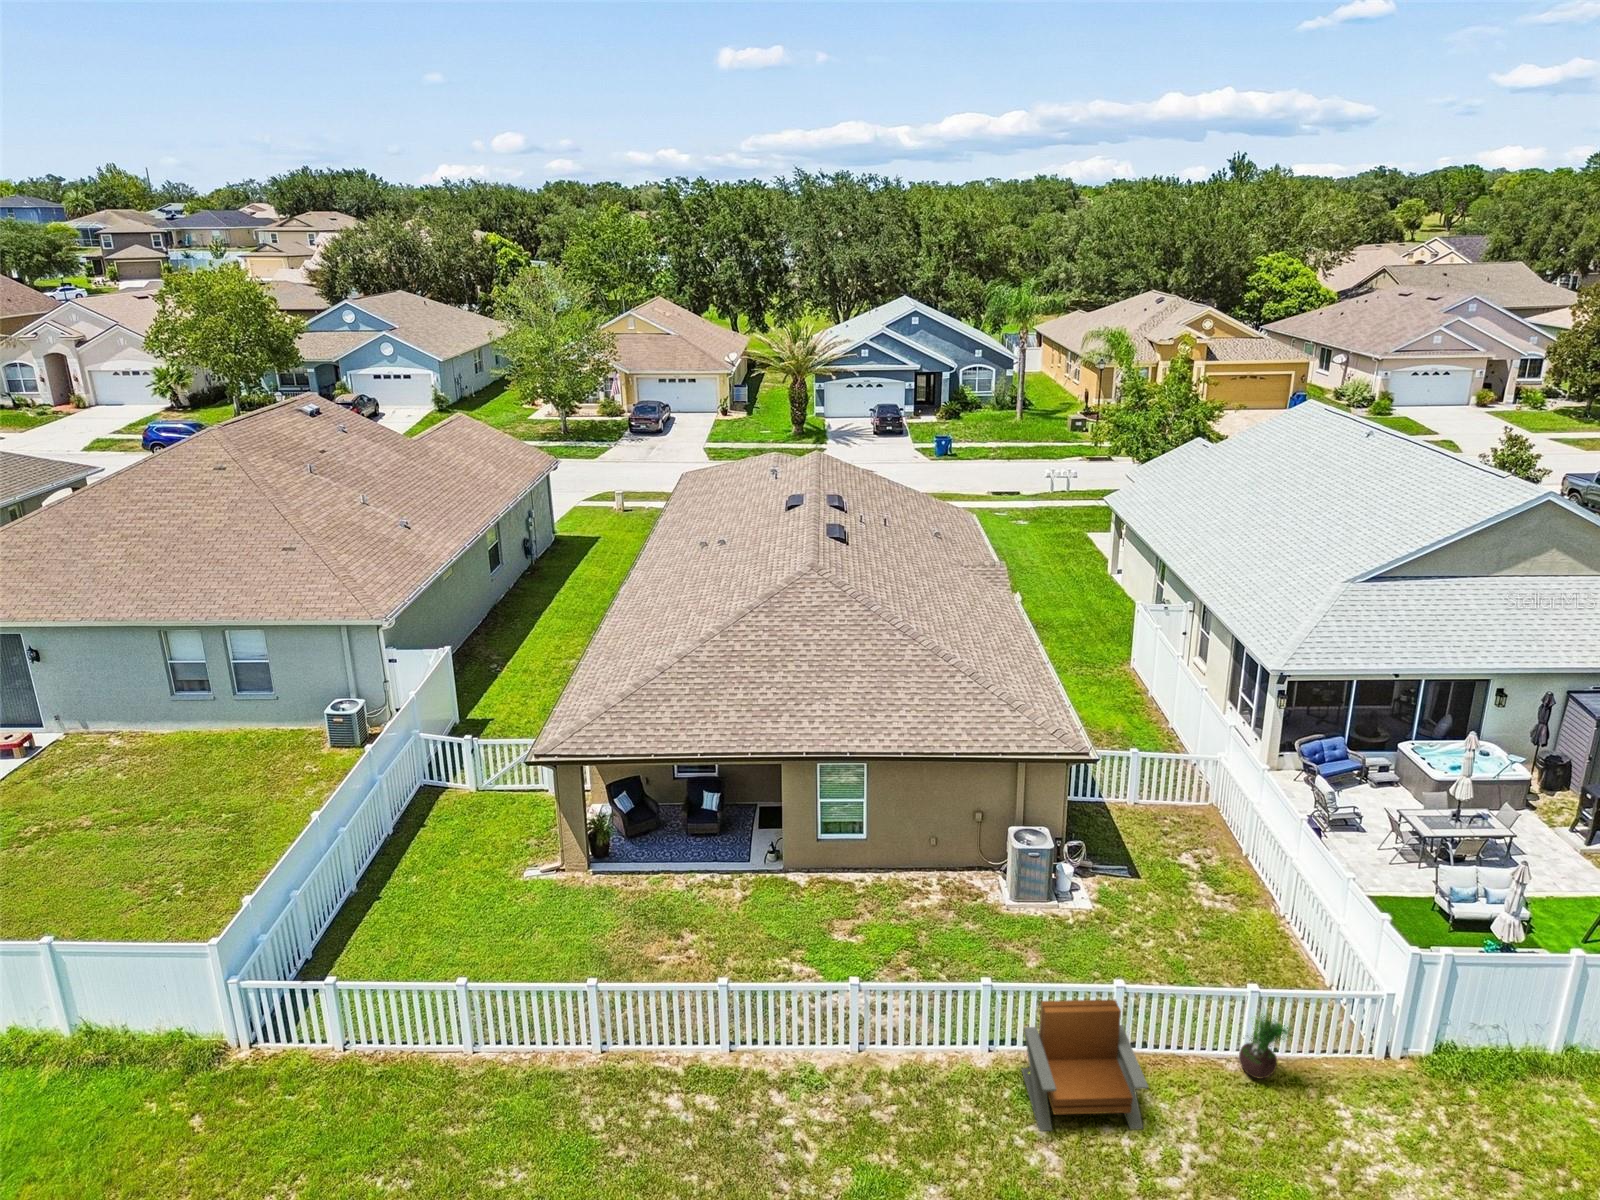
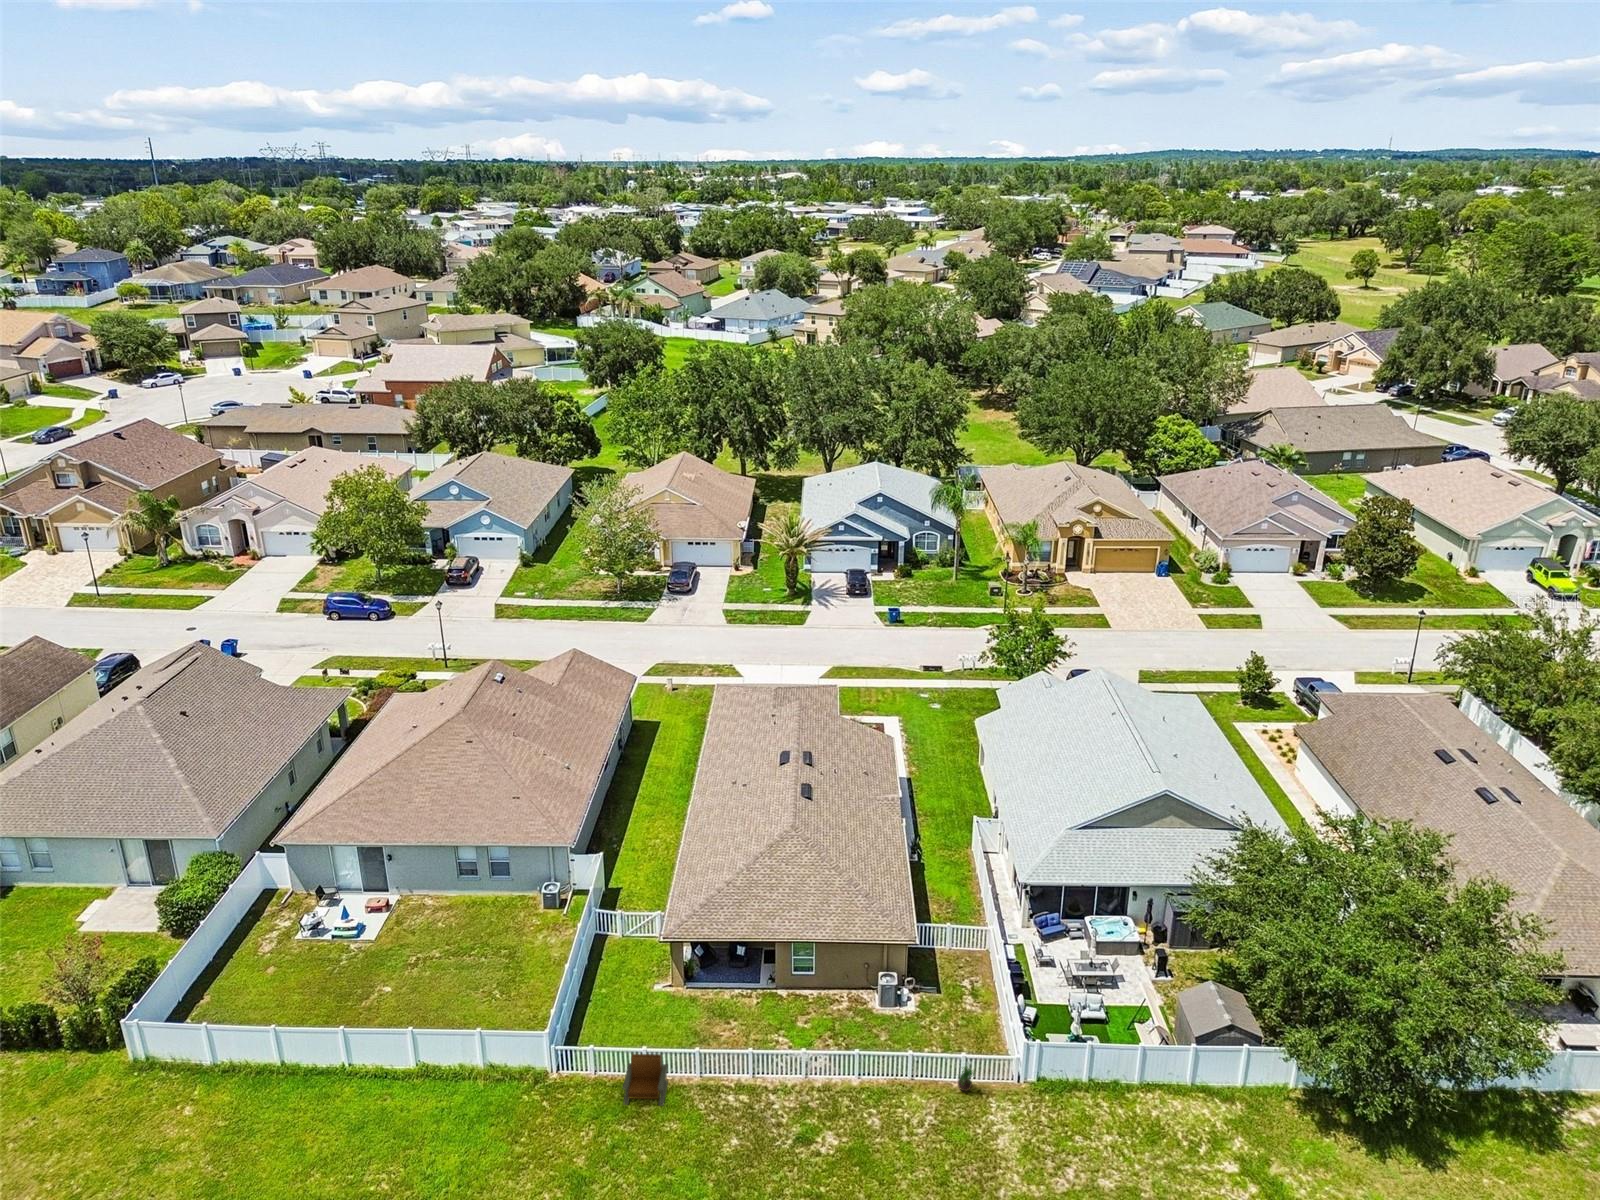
lounge chair: present [1021,1000,1148,1131] -> present [623,1054,668,1106]

